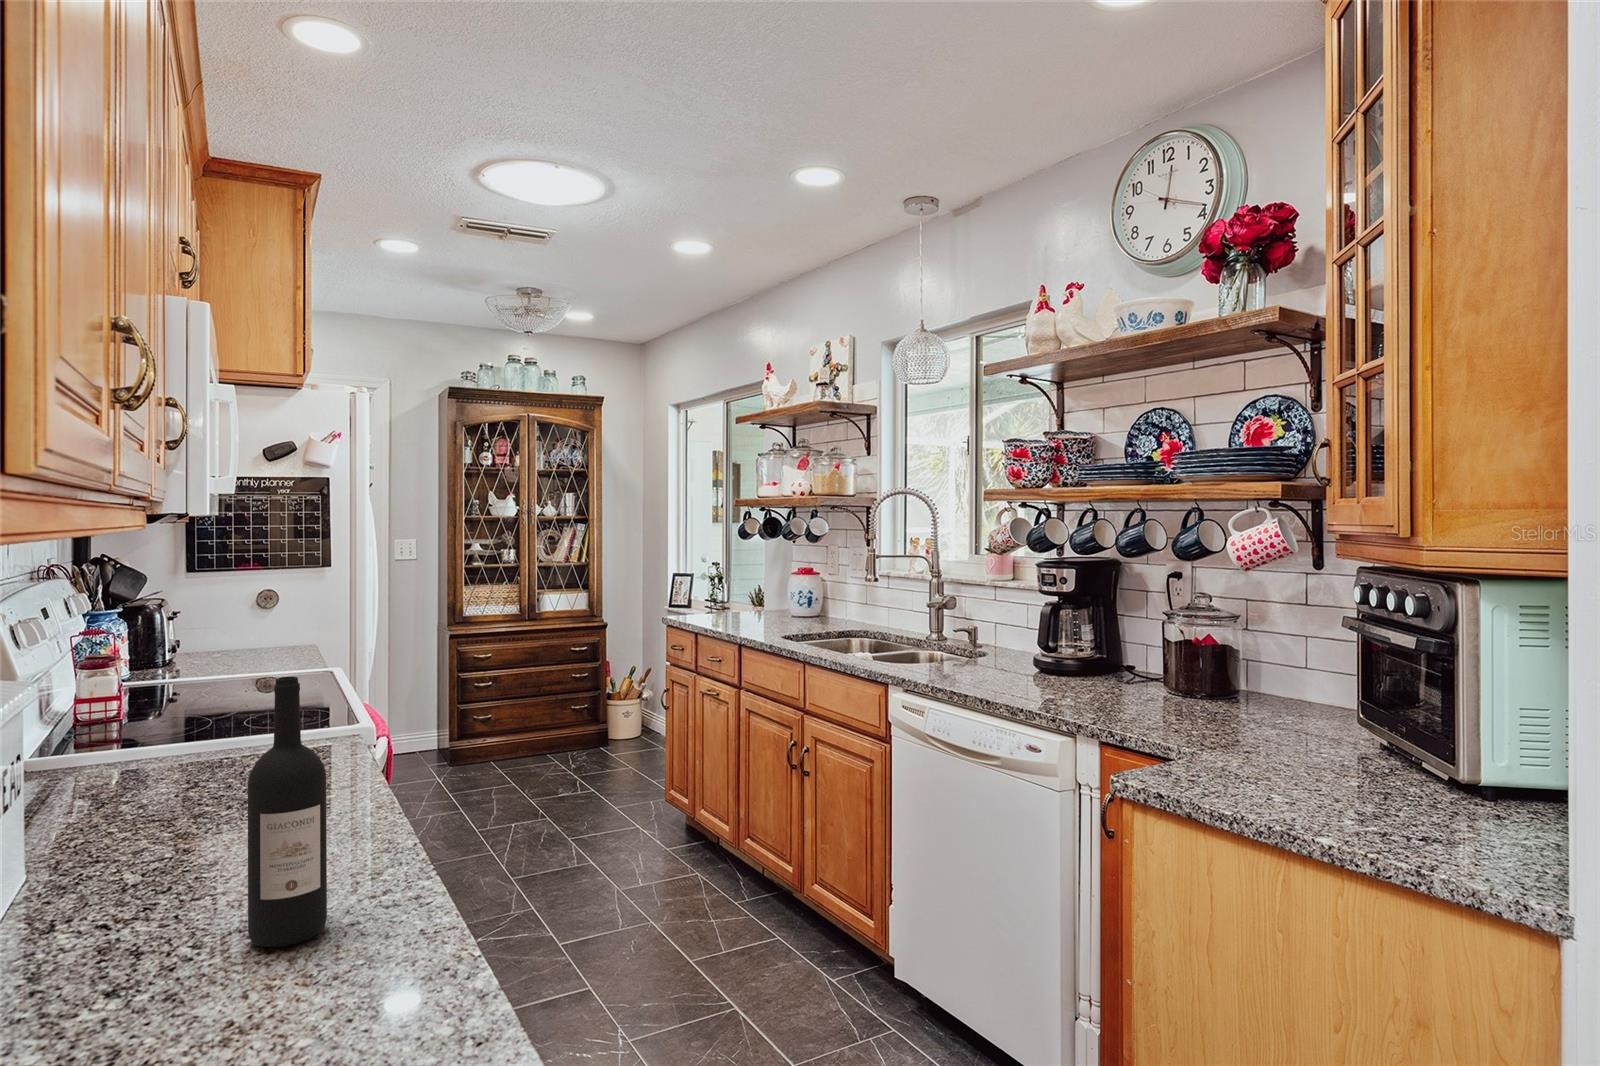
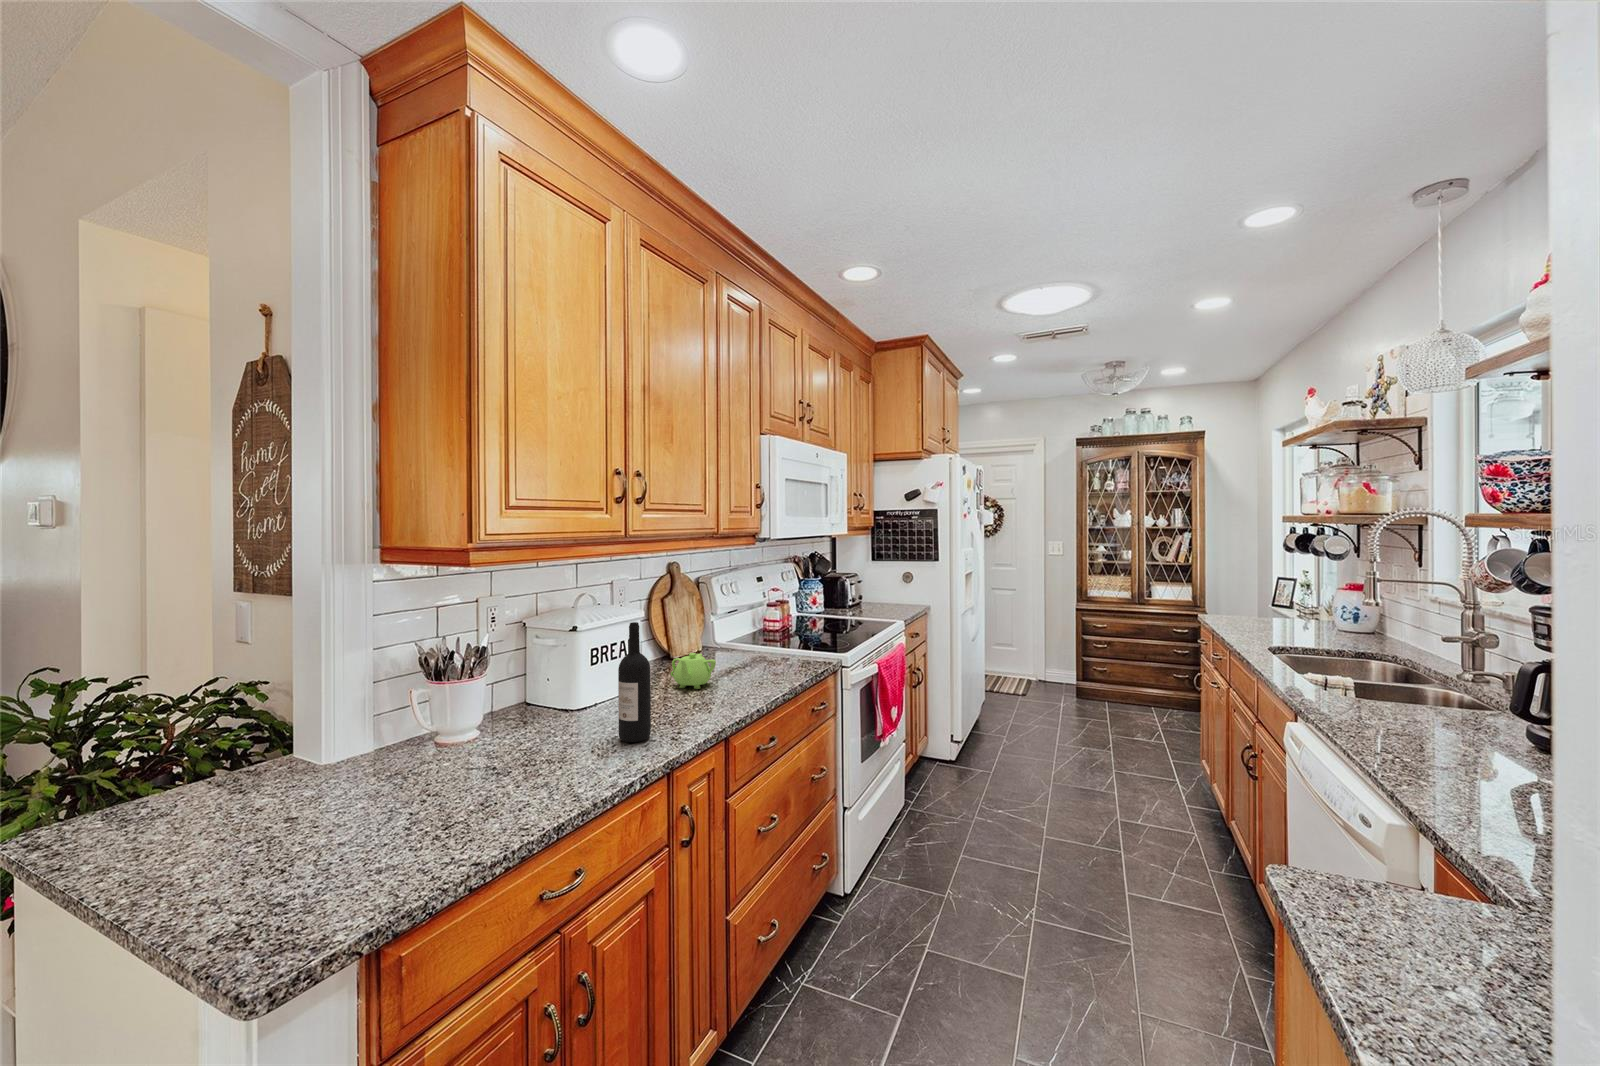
teapot: none [94,764,222,848] -> present [671,653,716,689]

